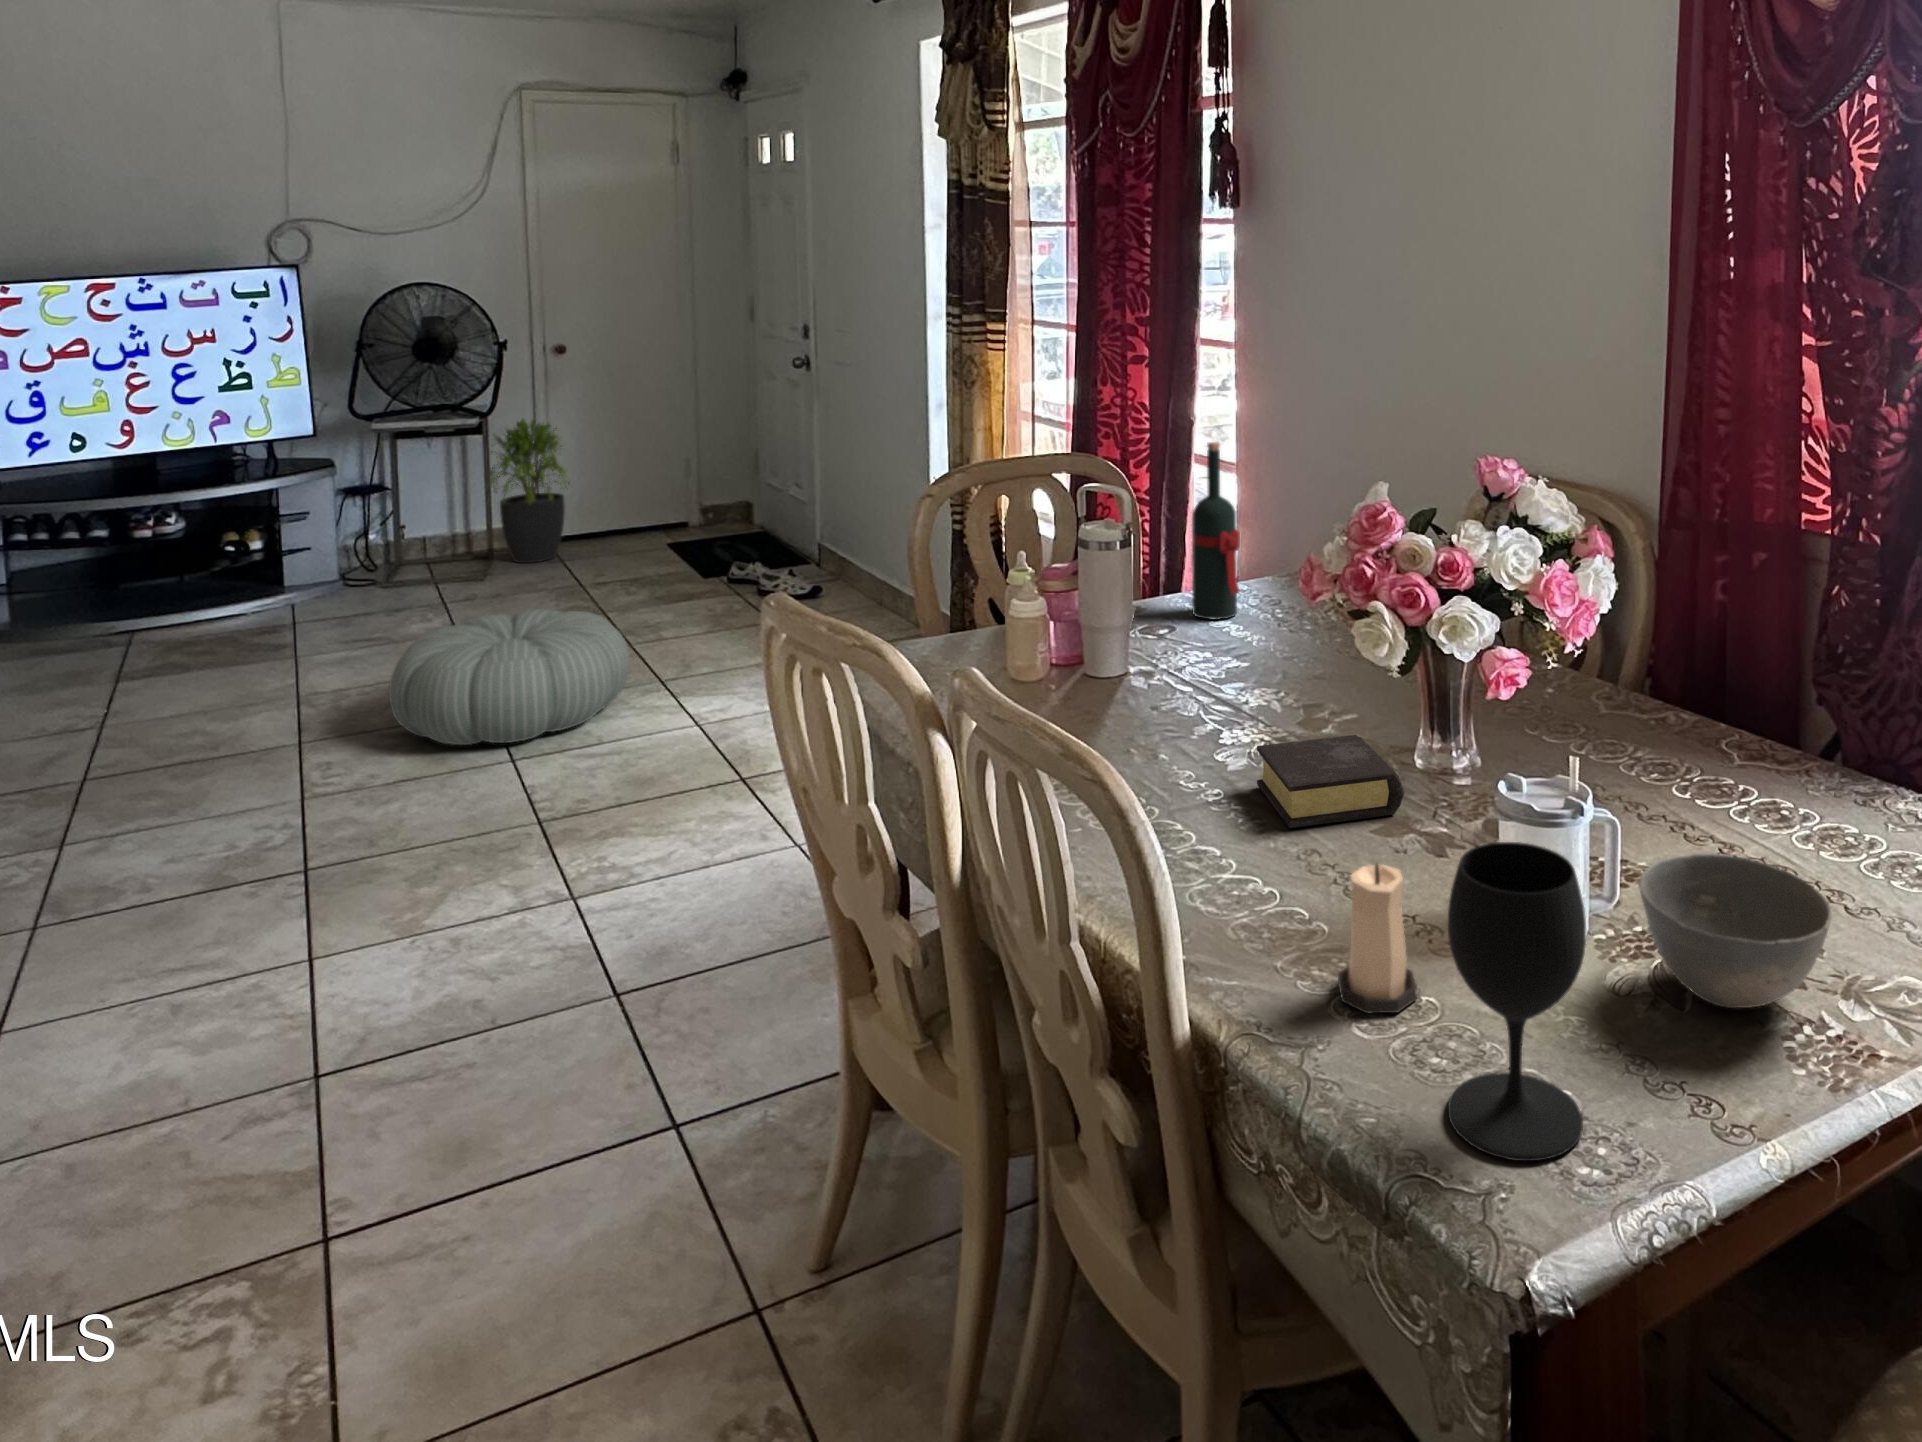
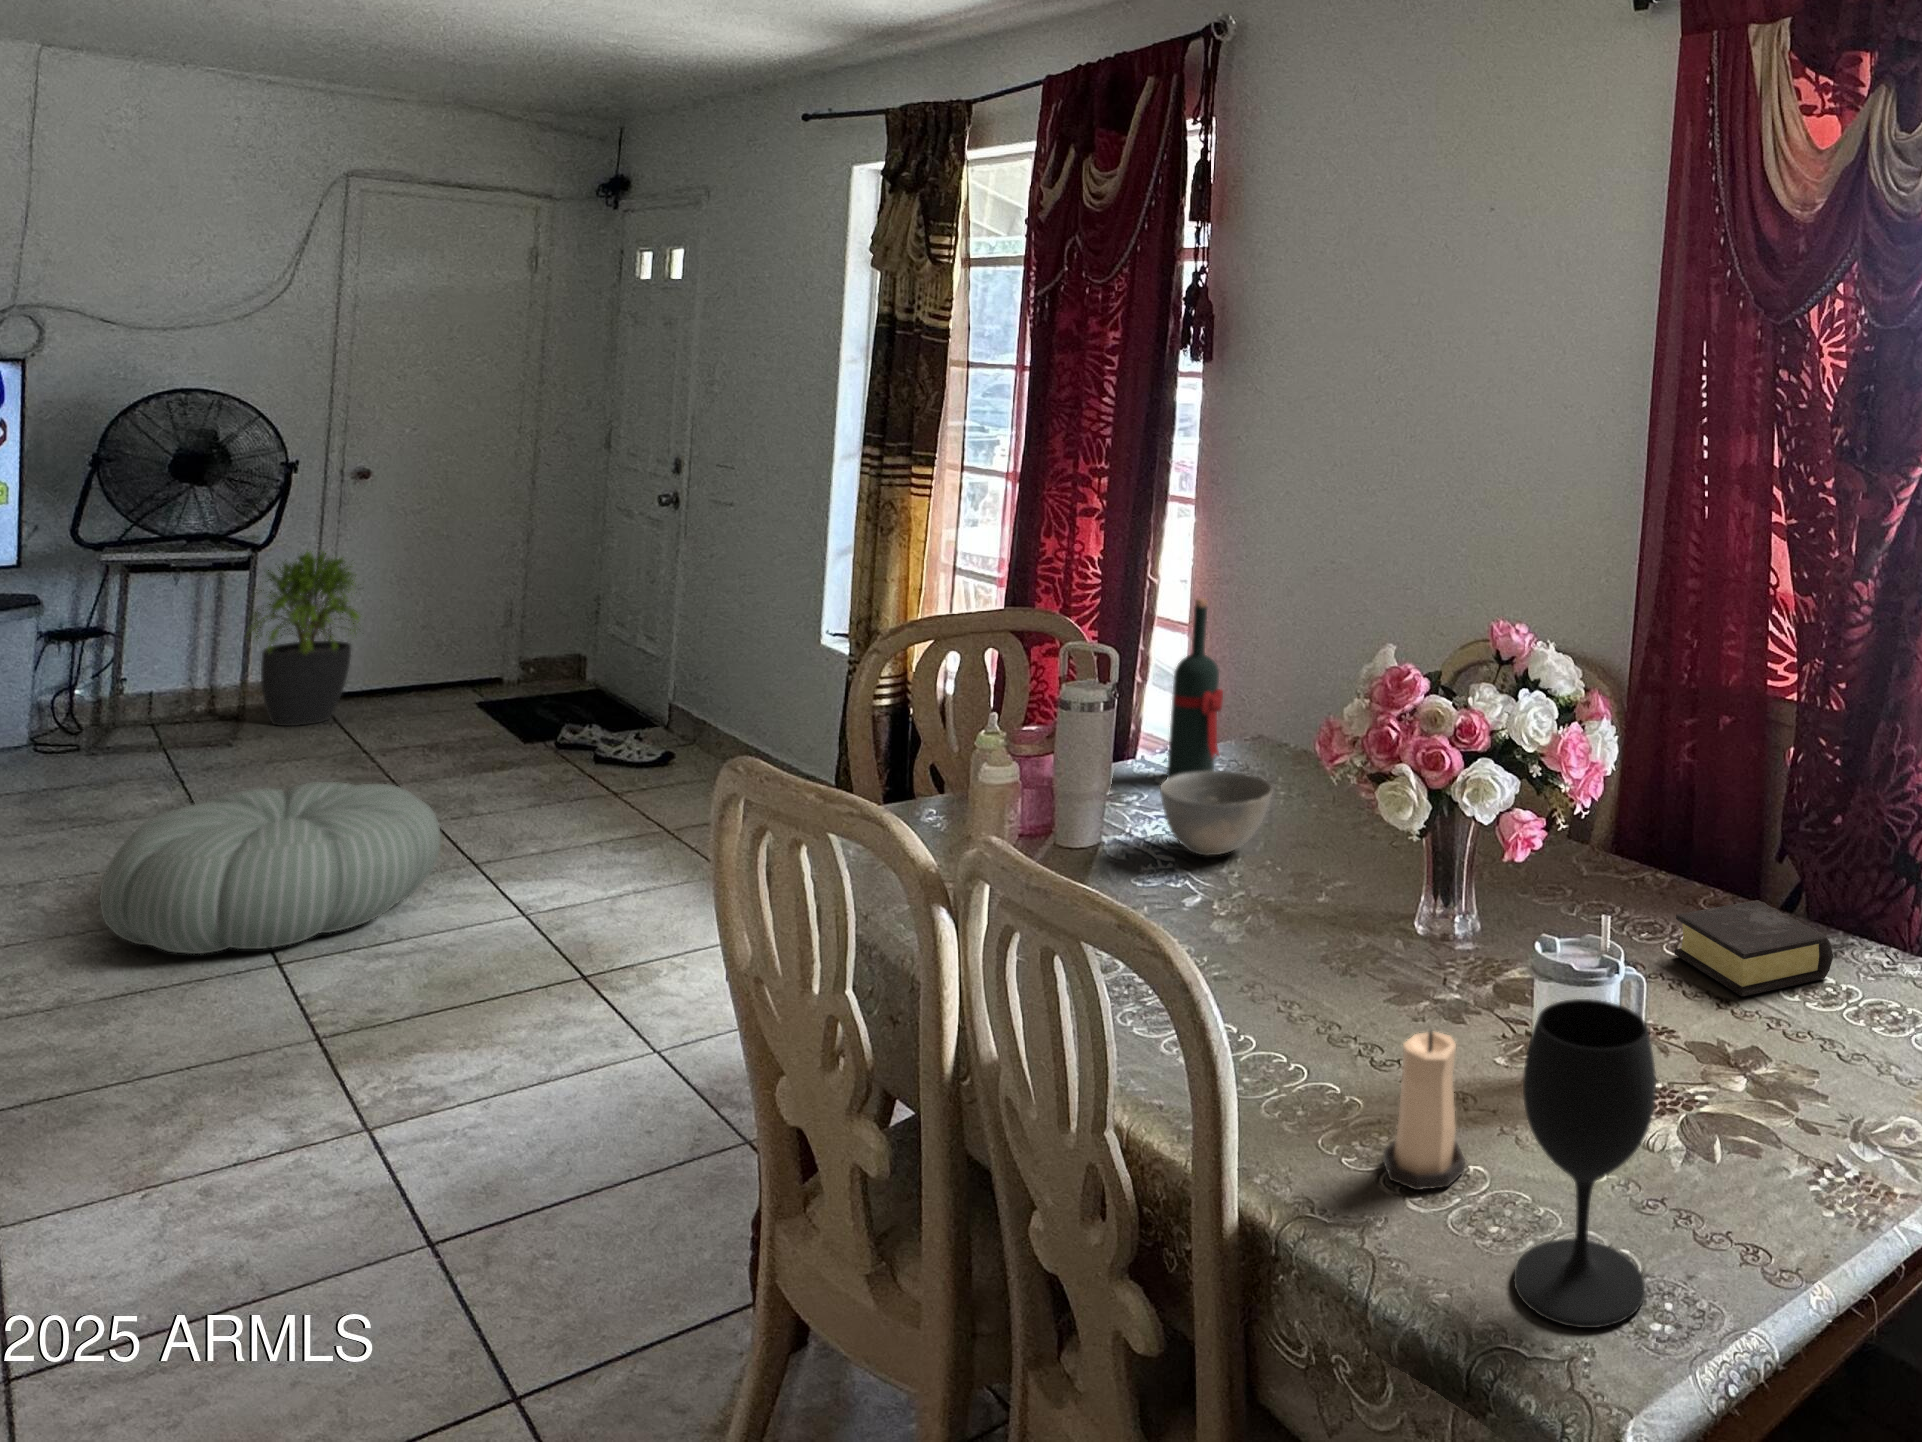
book: present [1257,735,1405,828] -> present [1674,900,1833,997]
bowl: present [1639,854,1832,1008] -> present [1160,771,1273,855]

